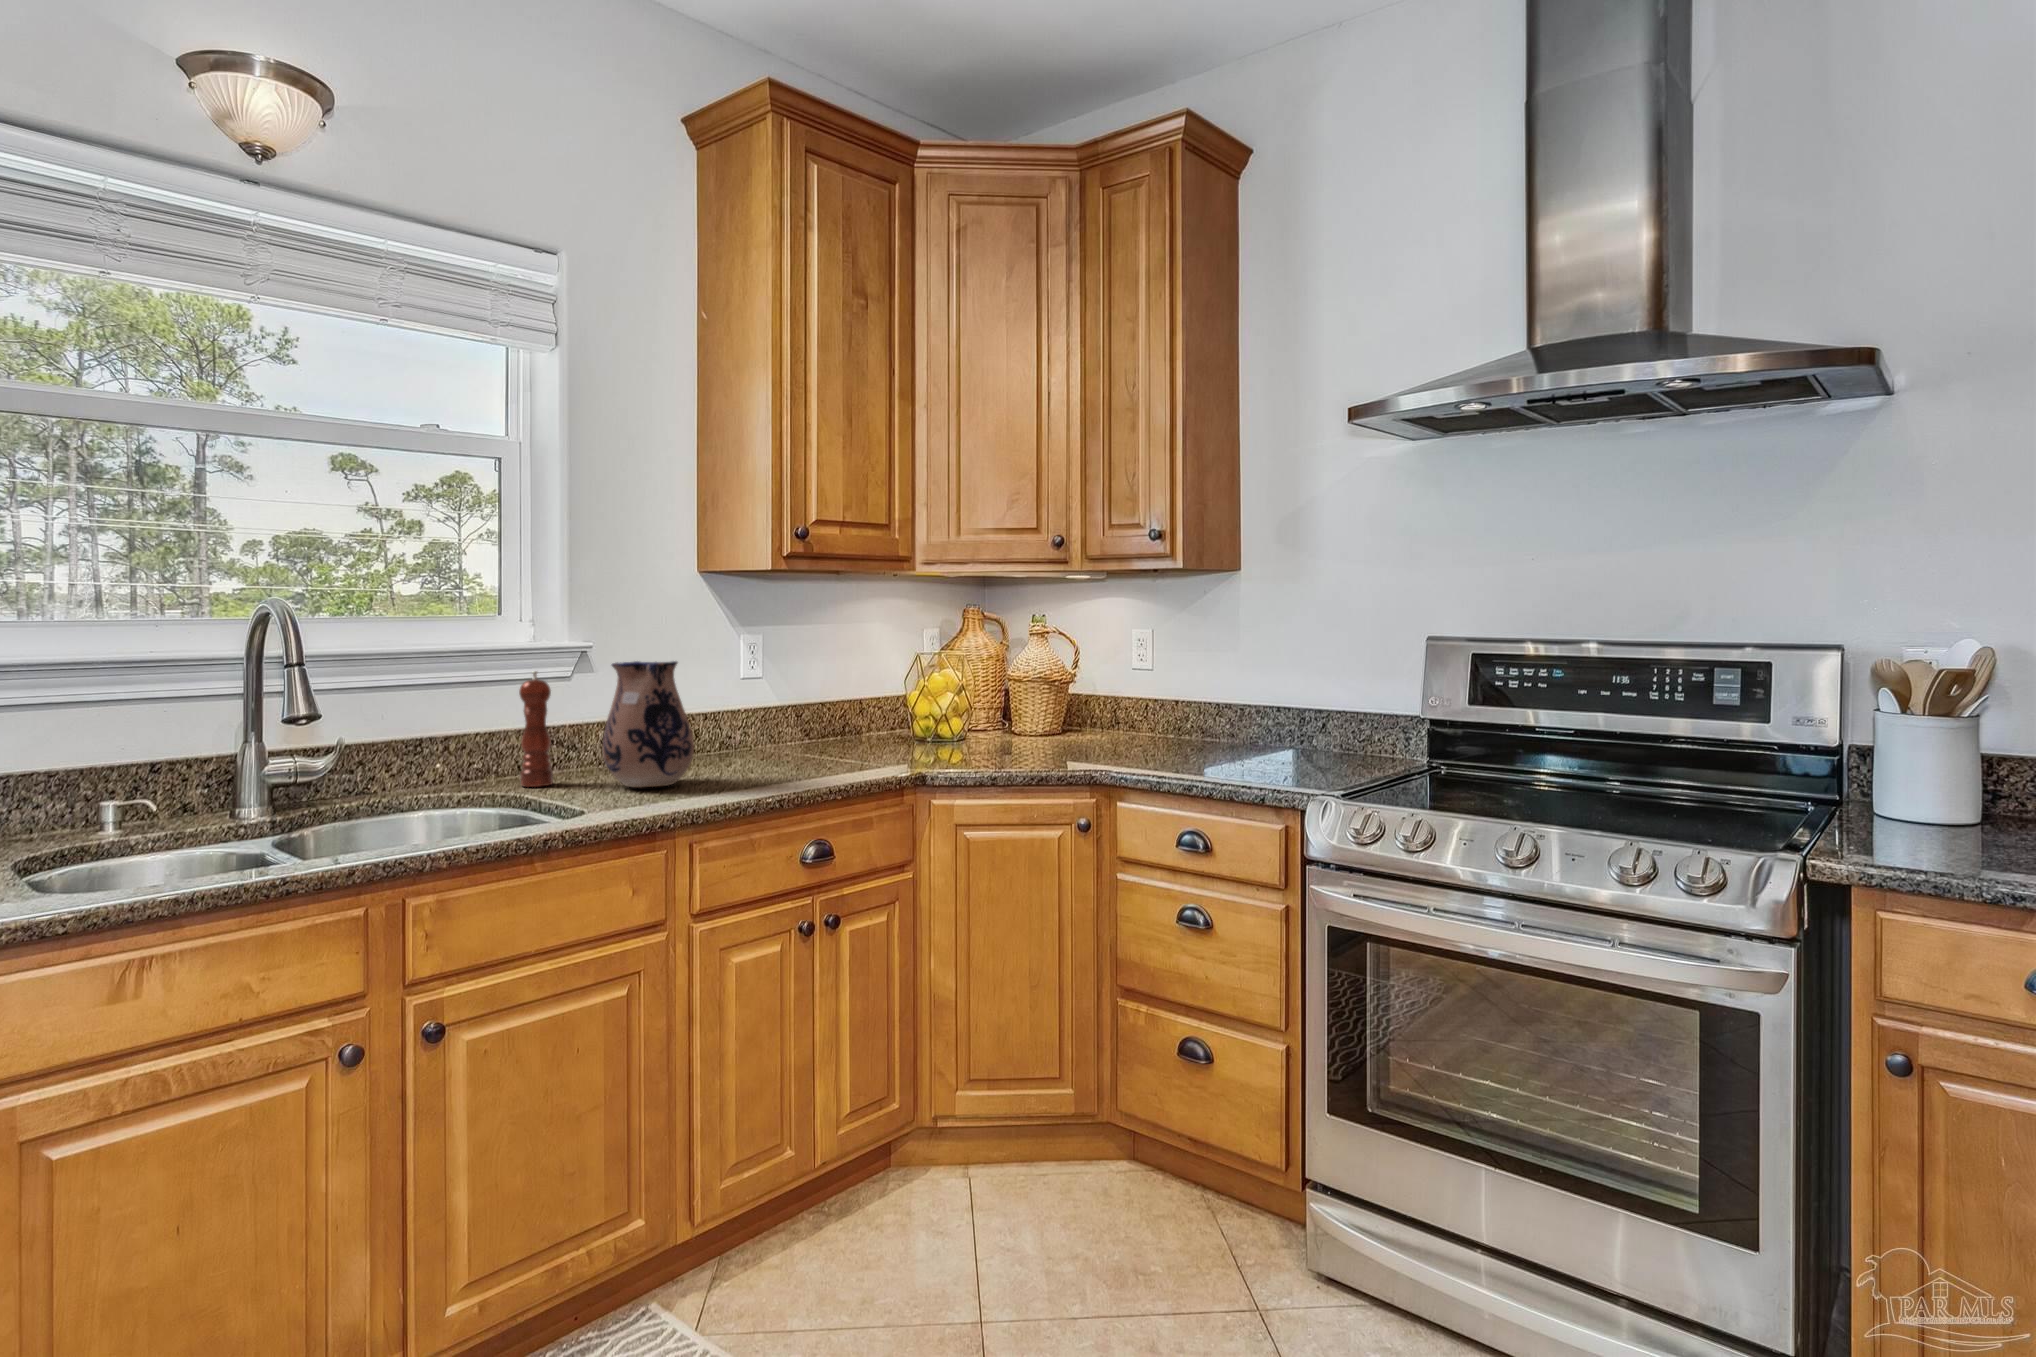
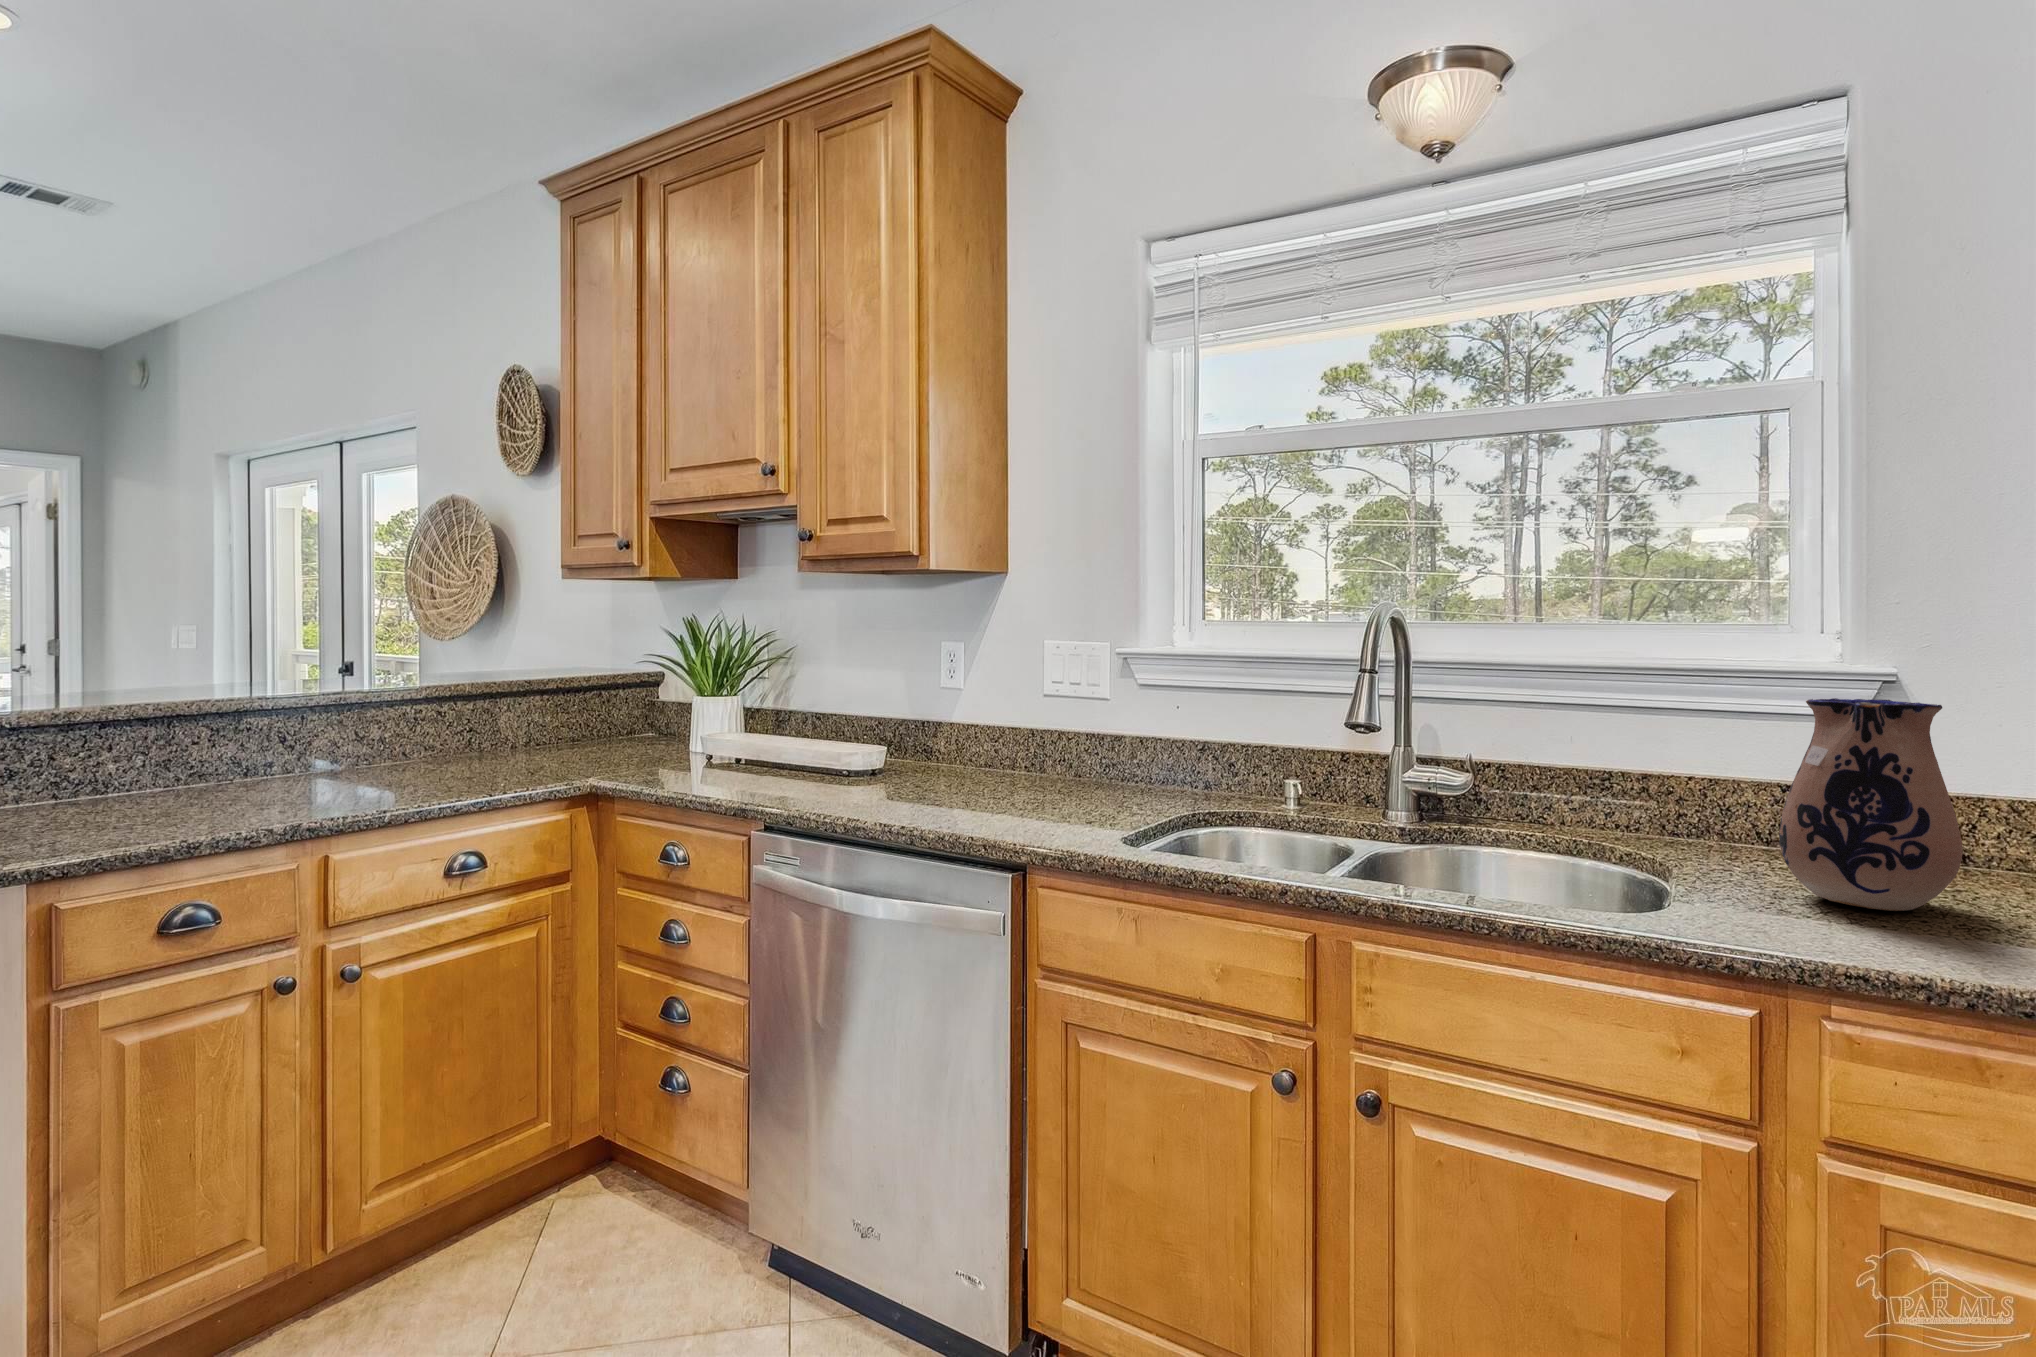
pepper mill: present [519,671,553,787] -> none [1701,702,1757,864]

